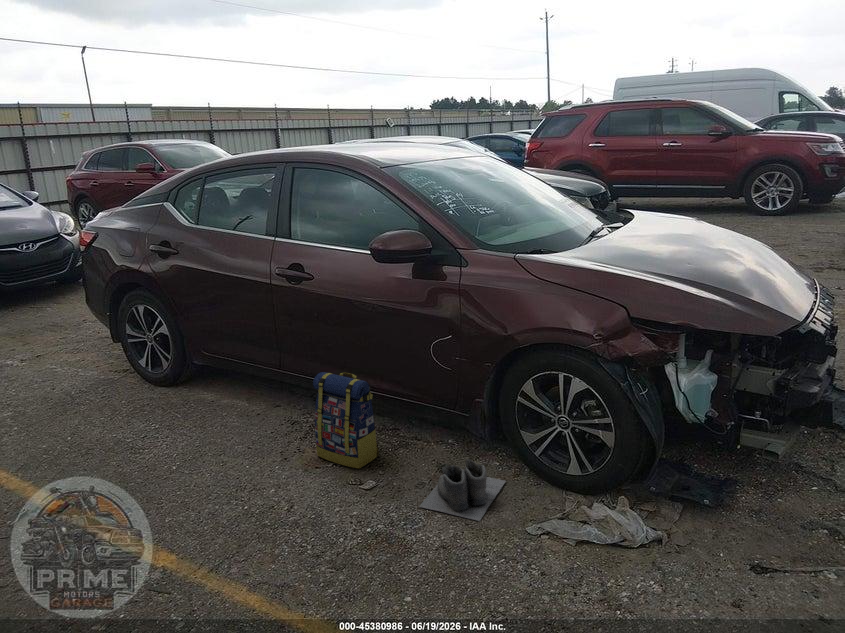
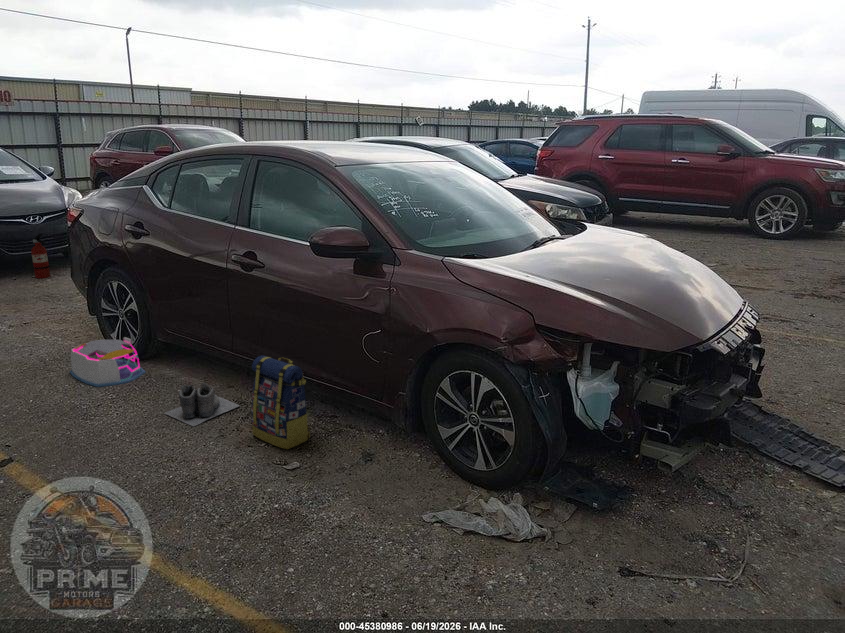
fire extinguisher: none [28,261,50,308] -> present [31,234,50,278]
storage bin: none [101,363,182,418] -> present [70,337,146,387]
boots: present [419,459,506,521] -> present [164,382,240,426]

